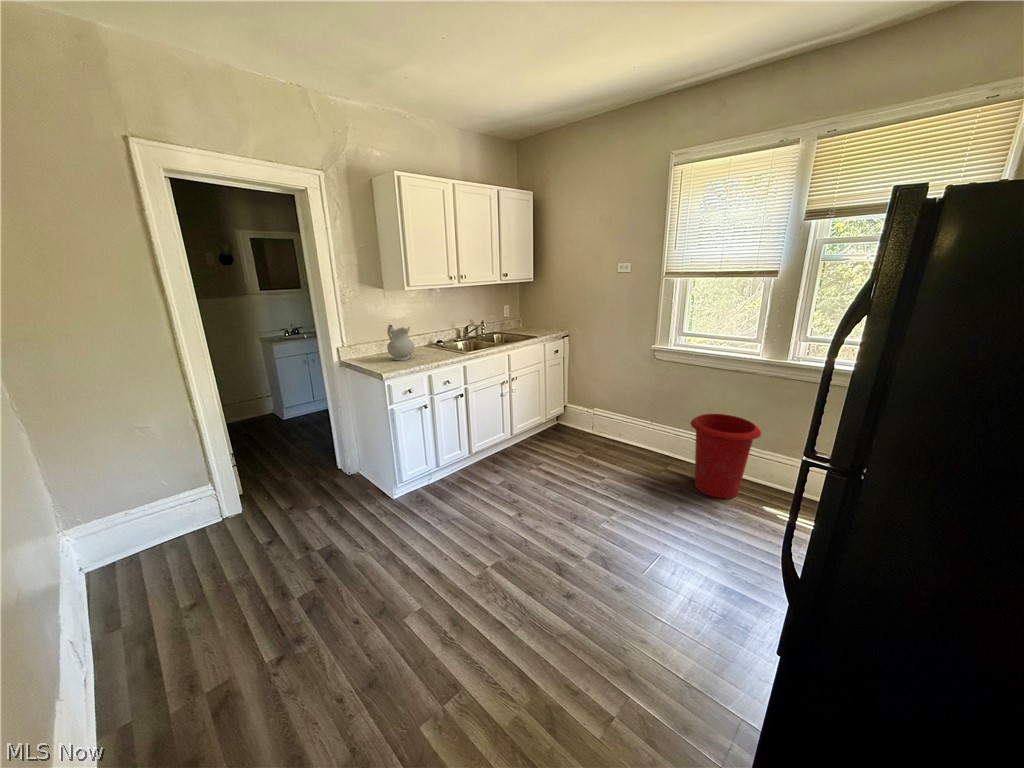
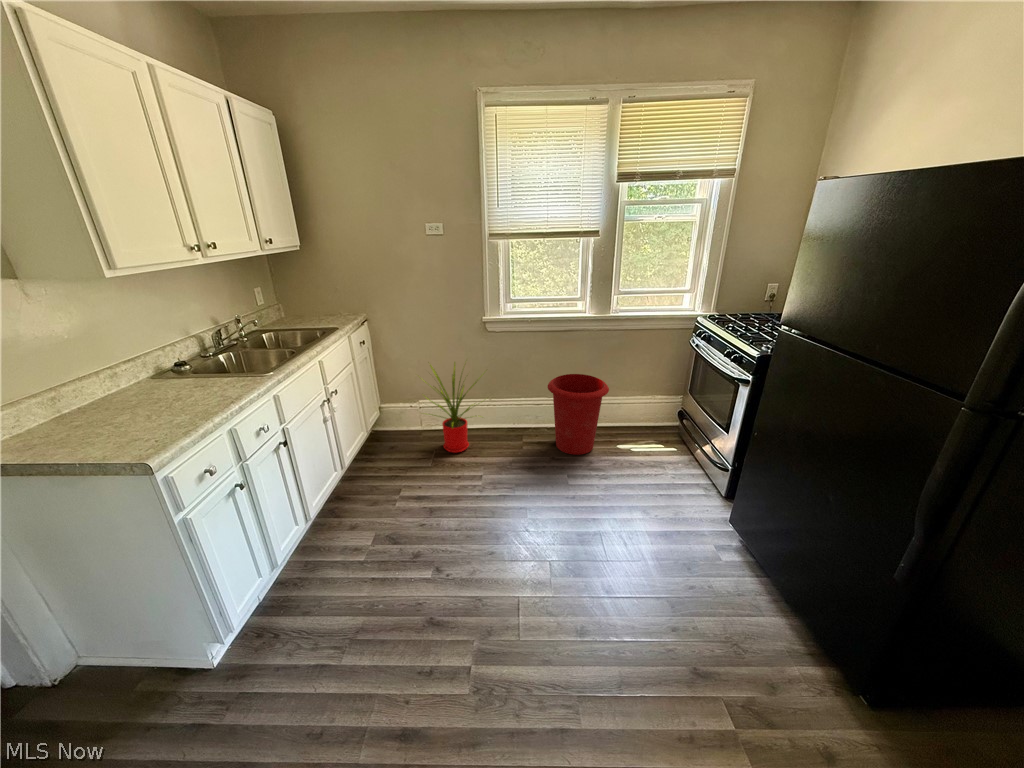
ceramic pitcher: present [387,325,414,361] -> none [87,353,170,423]
house plant: none [576,374,641,457] -> present [425,362,476,453]

